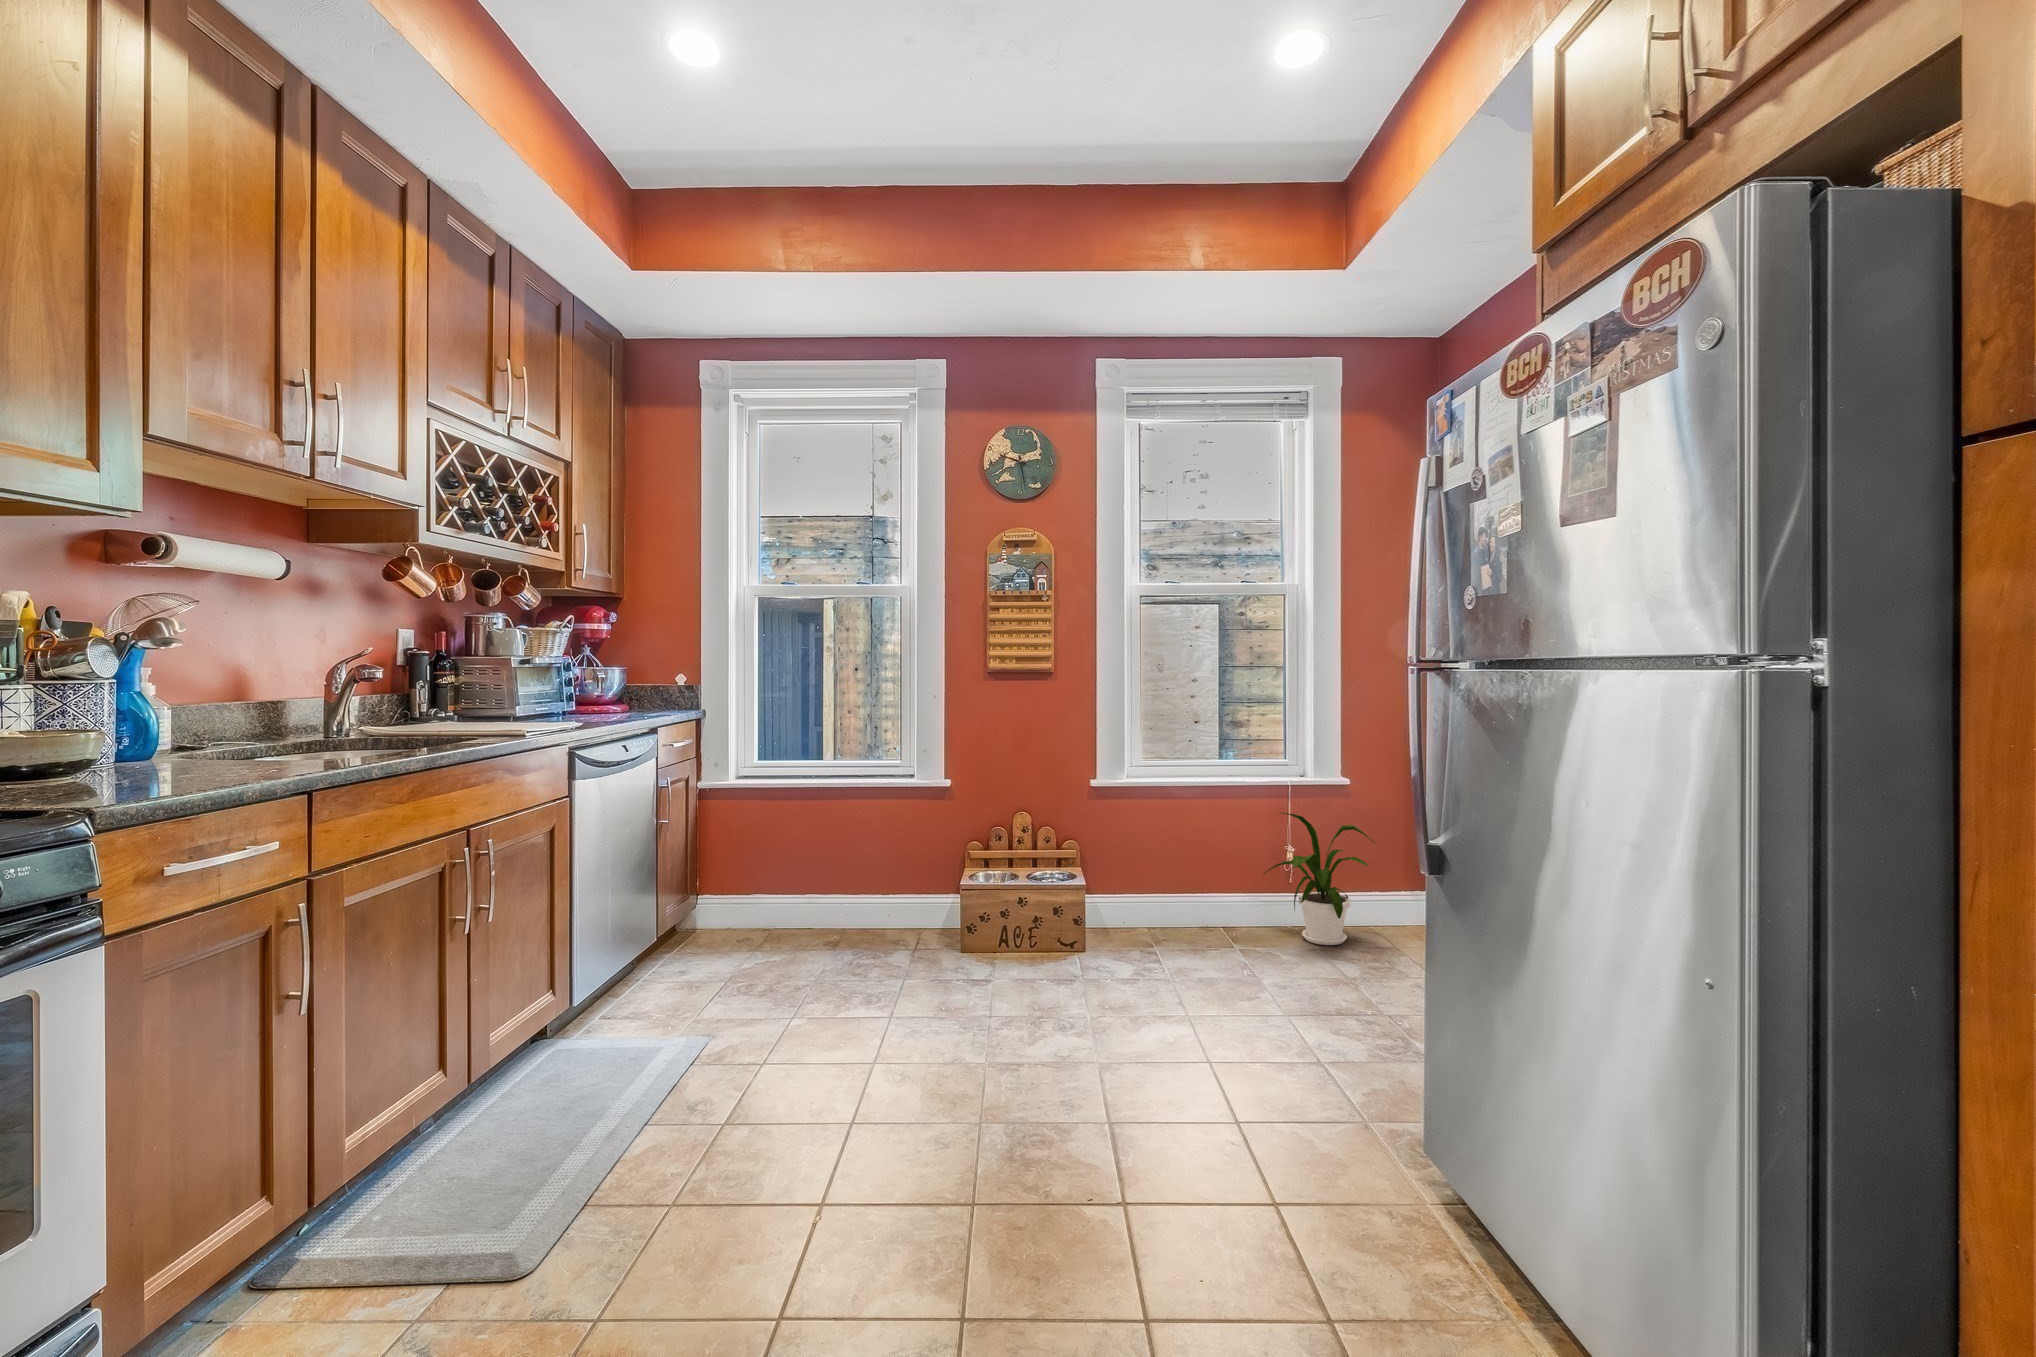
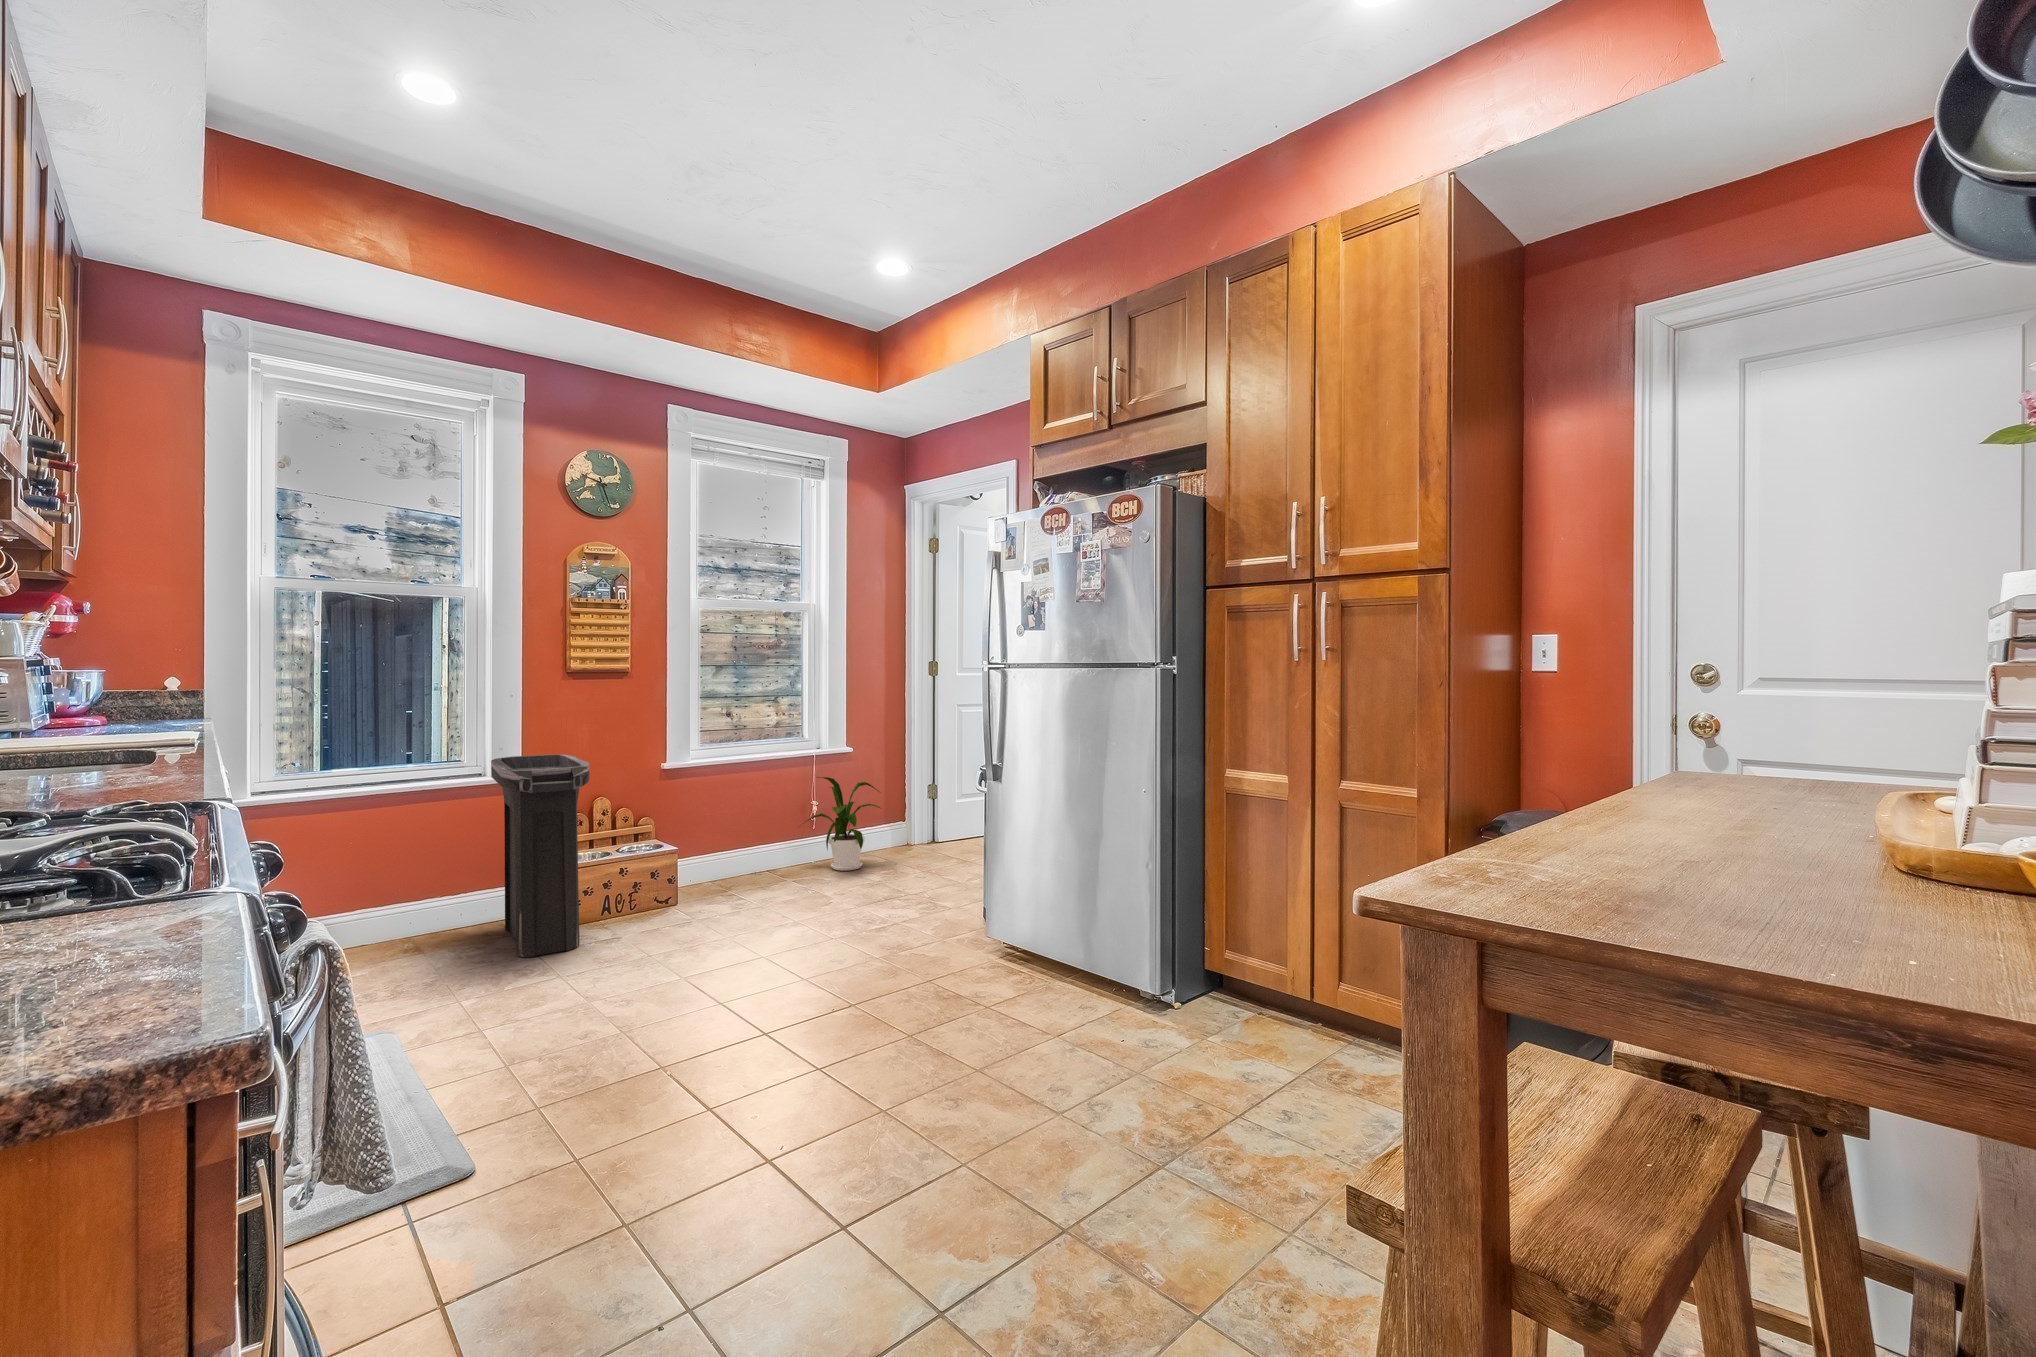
trash can: none [872,761,977,986] -> present [491,755,589,957]

